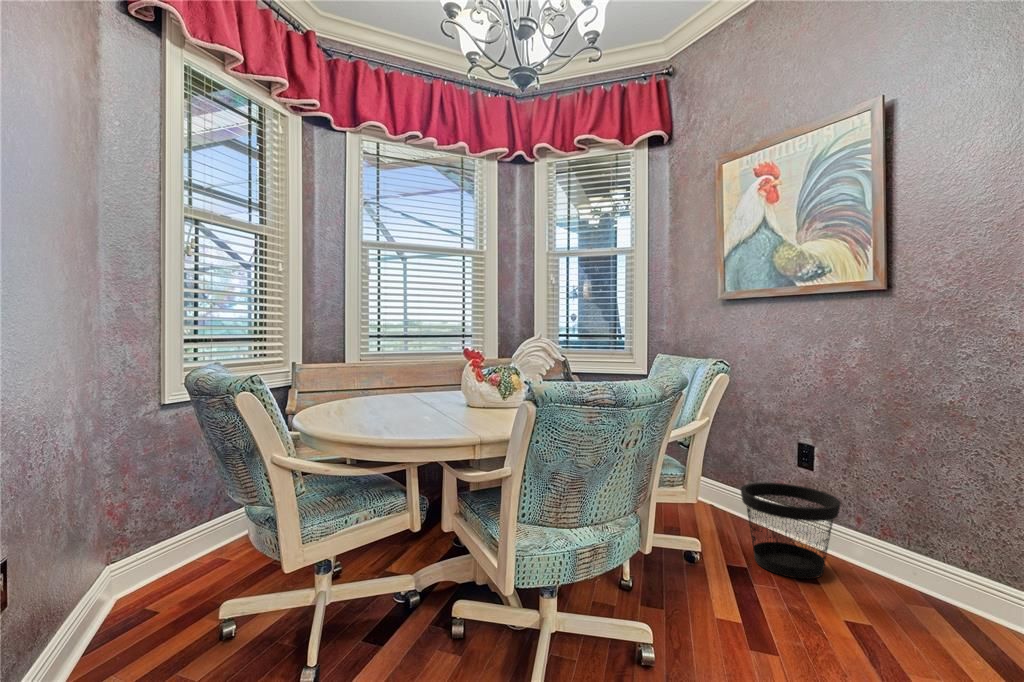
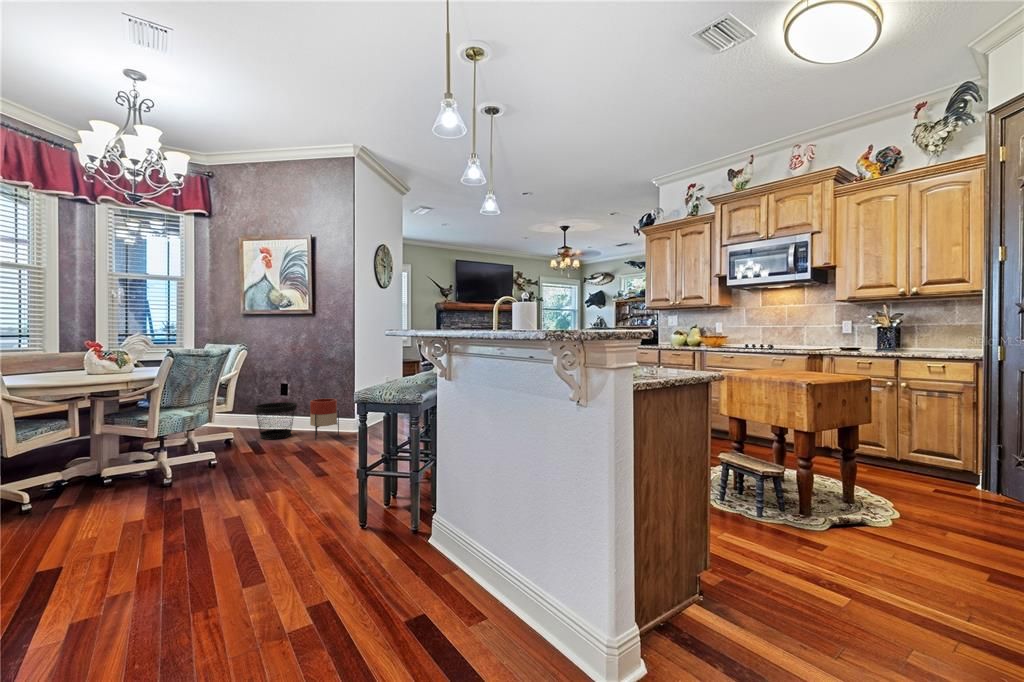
planter: none [884,505,979,632] -> present [310,398,339,440]

